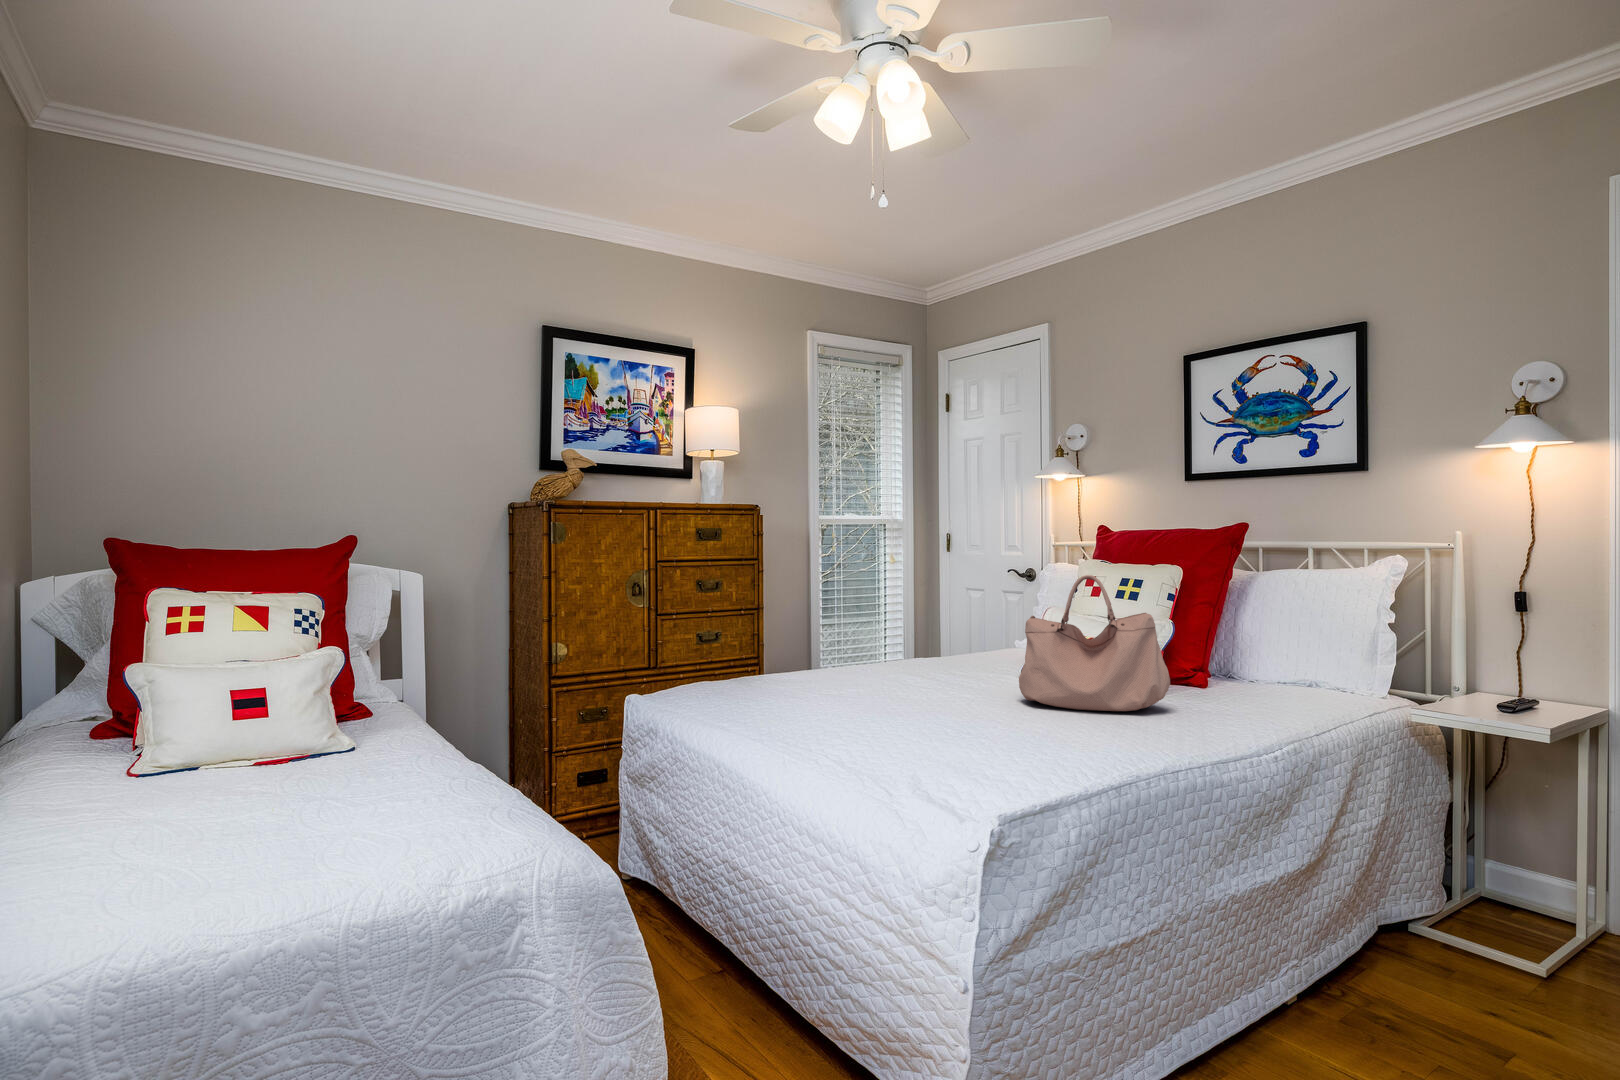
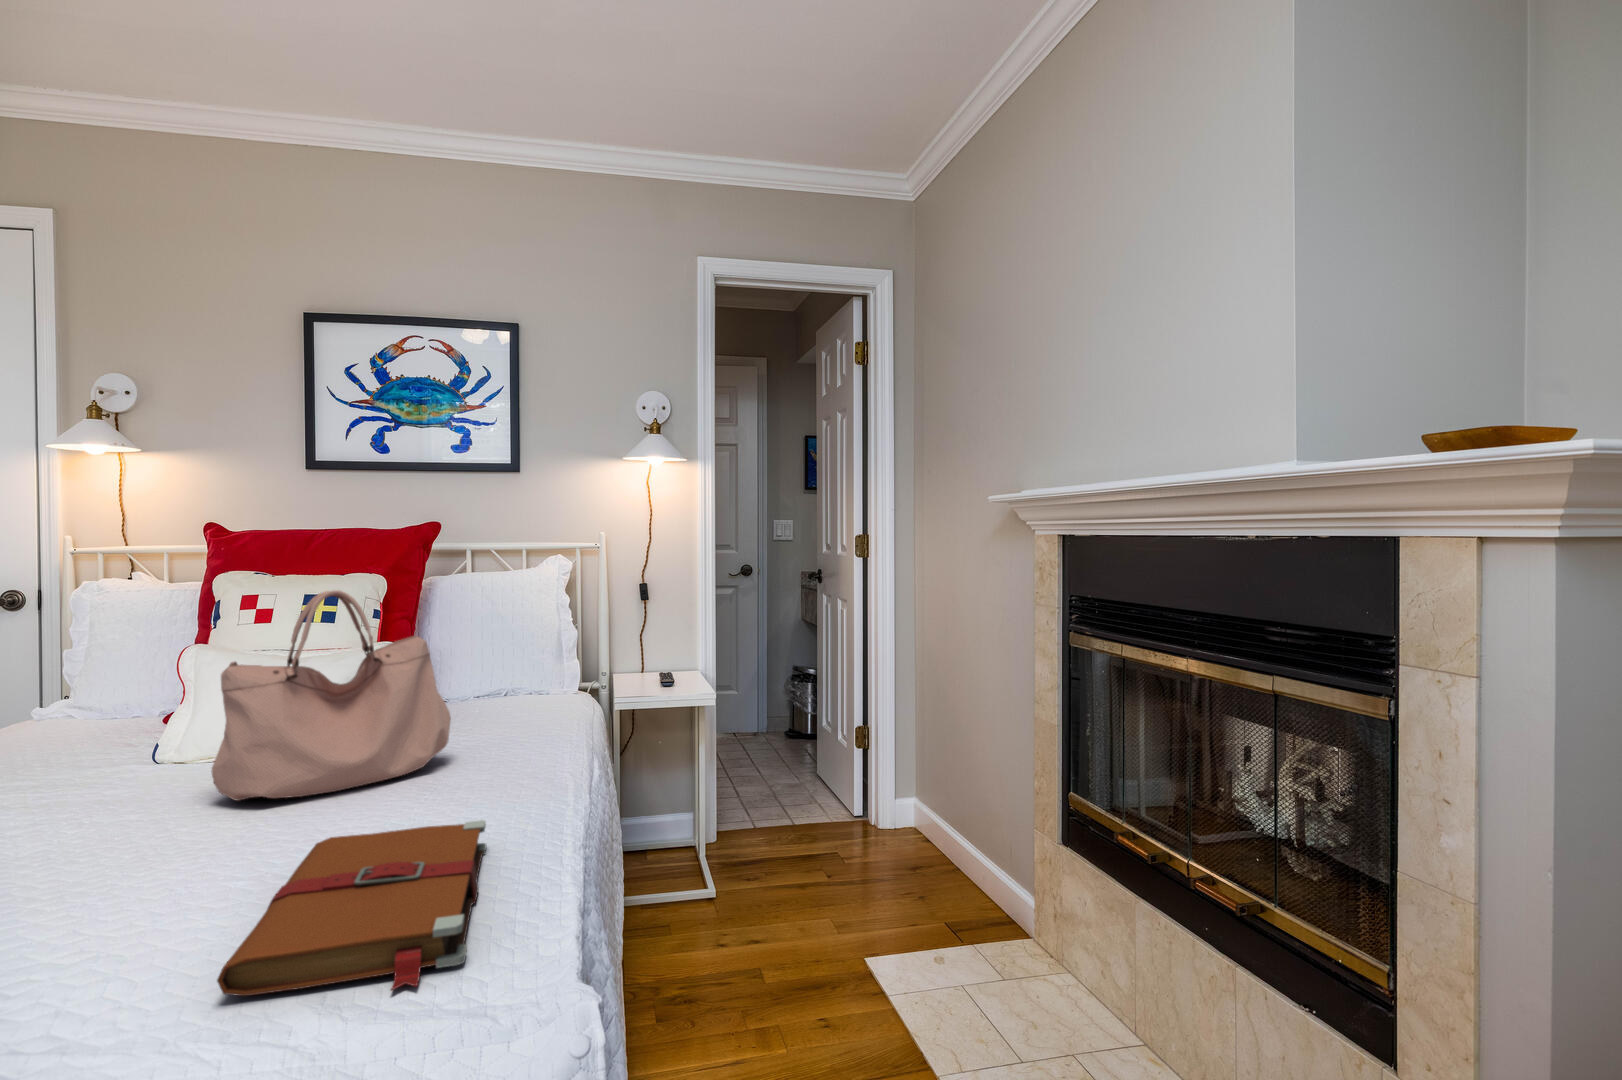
book: none [917,721,1101,786] -> present [217,820,487,996]

